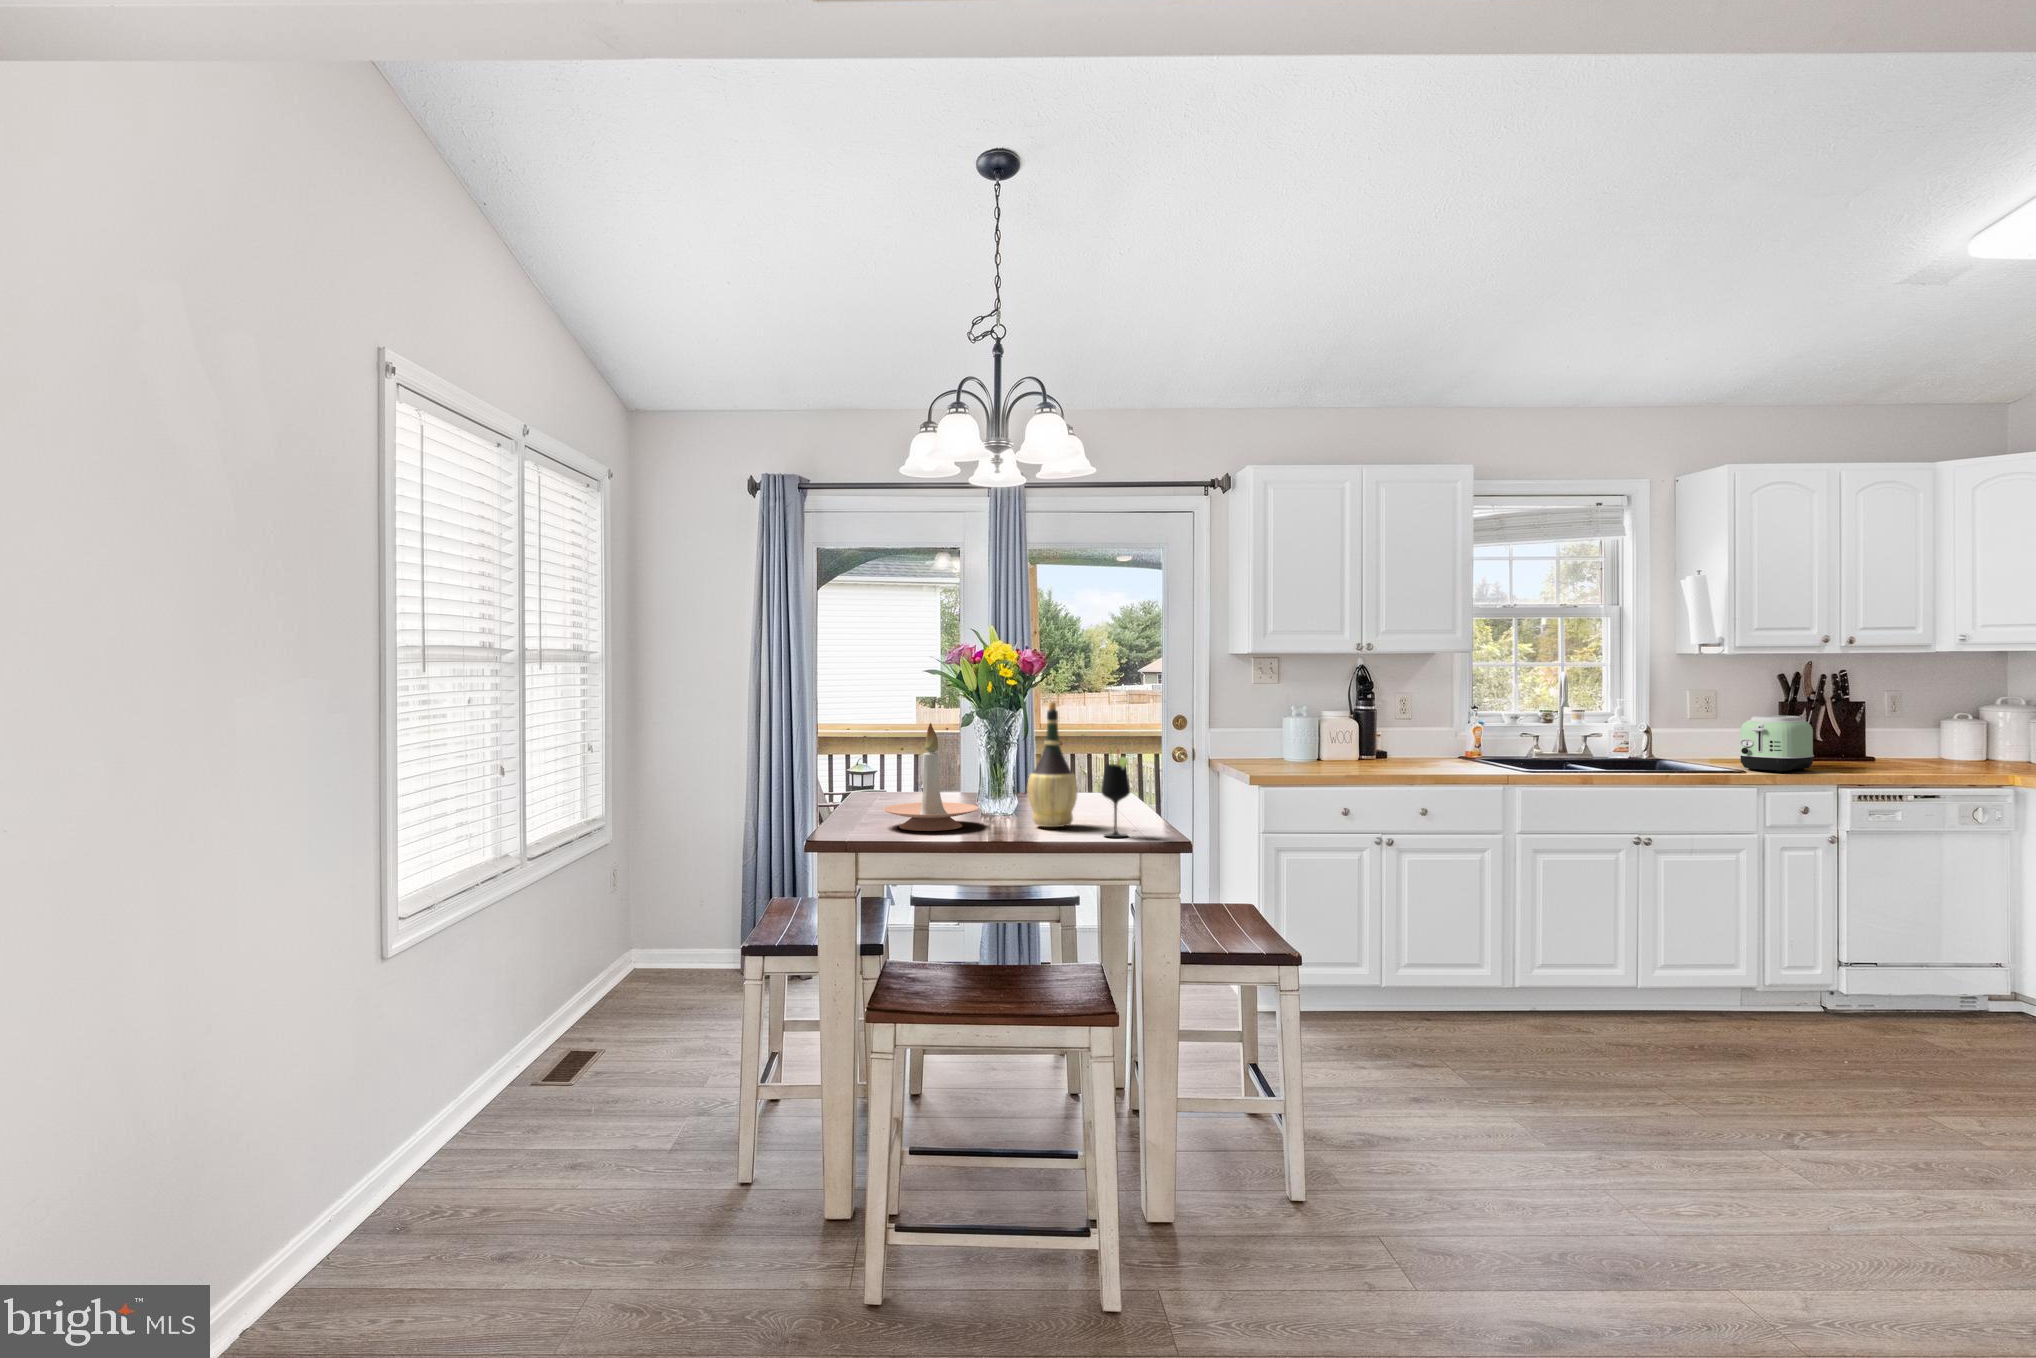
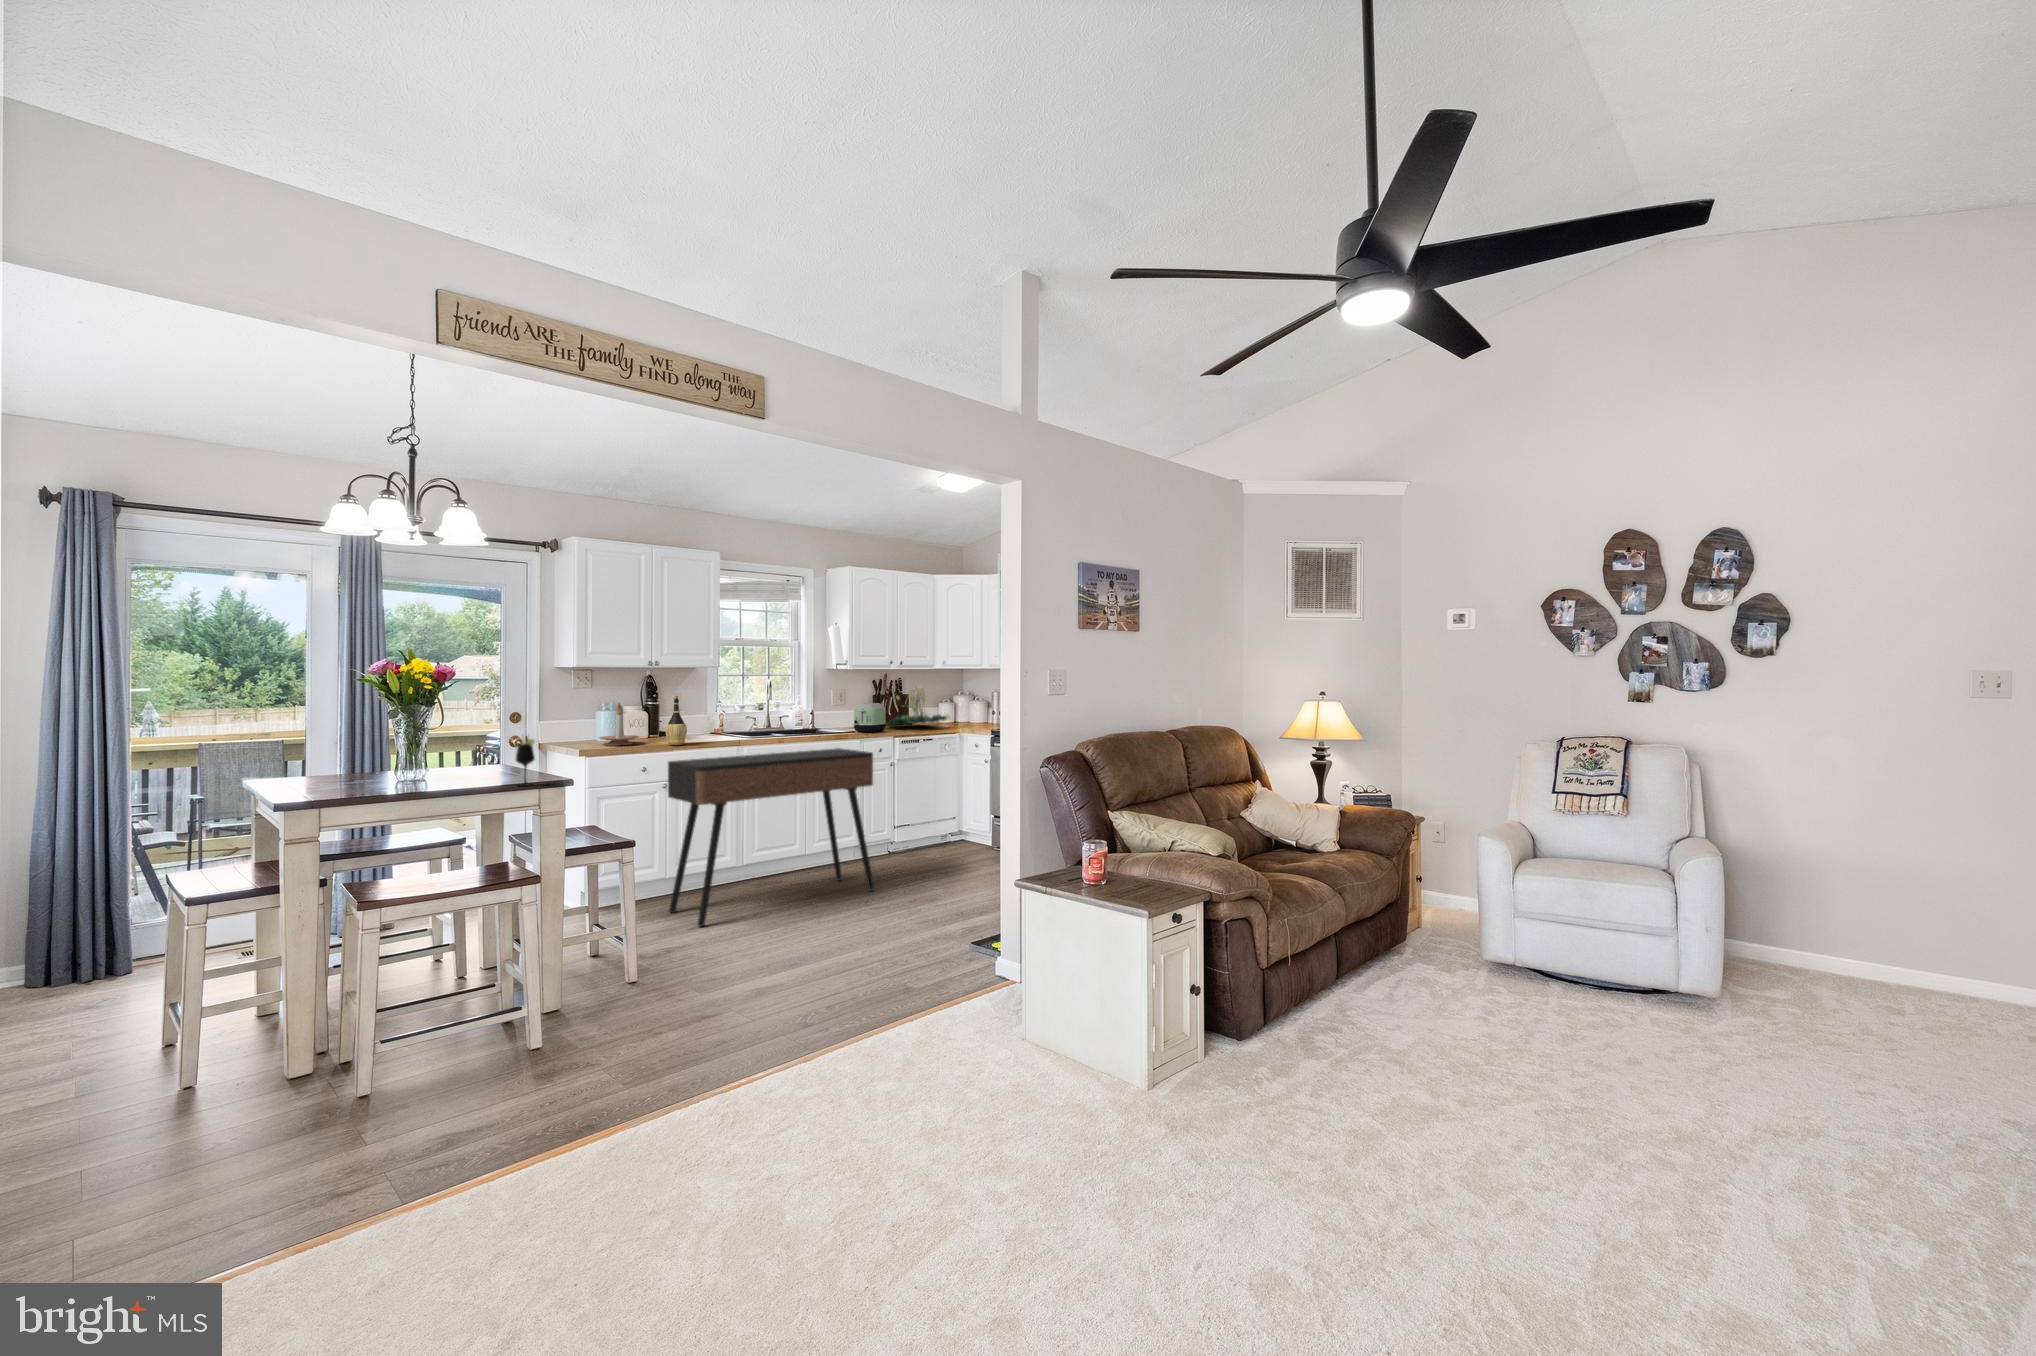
plant: none [1810,679,1975,764] -> present [887,686,948,726]
wine bottle: present [1027,702,1078,827] -> present [666,696,687,745]
candle holder: present [883,723,979,831] -> present [598,703,640,745]
console table: none [1380,801,1801,1110] -> present [668,748,874,927]

